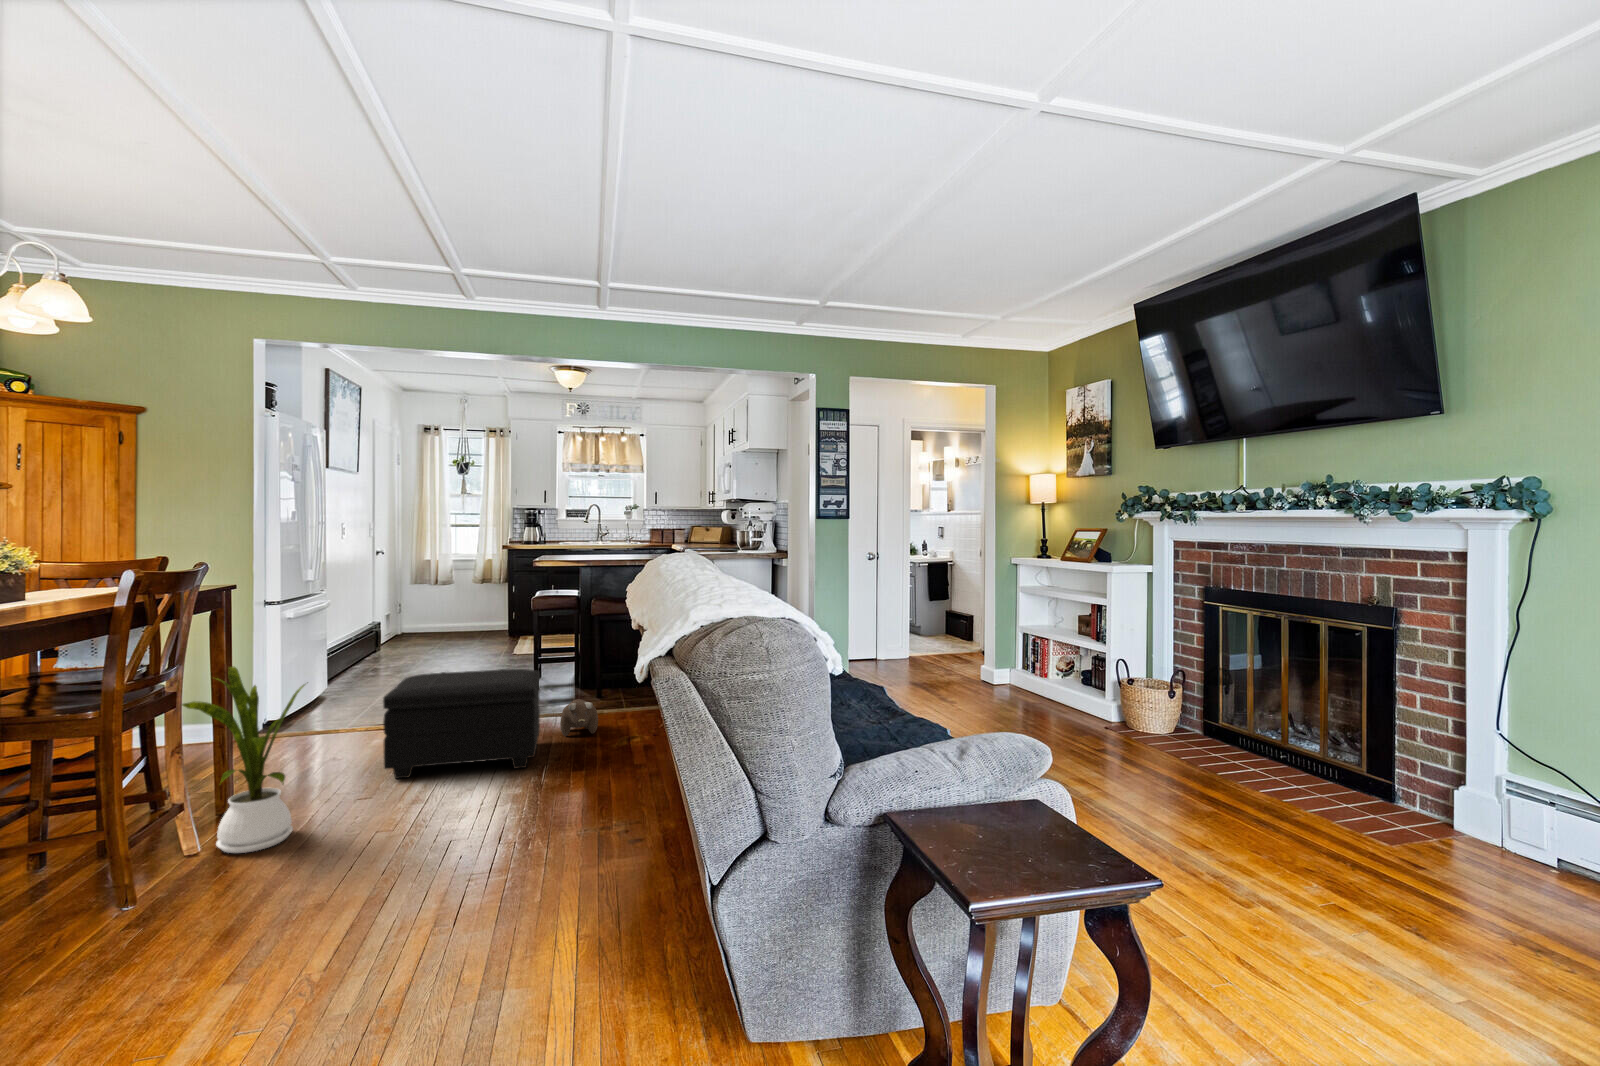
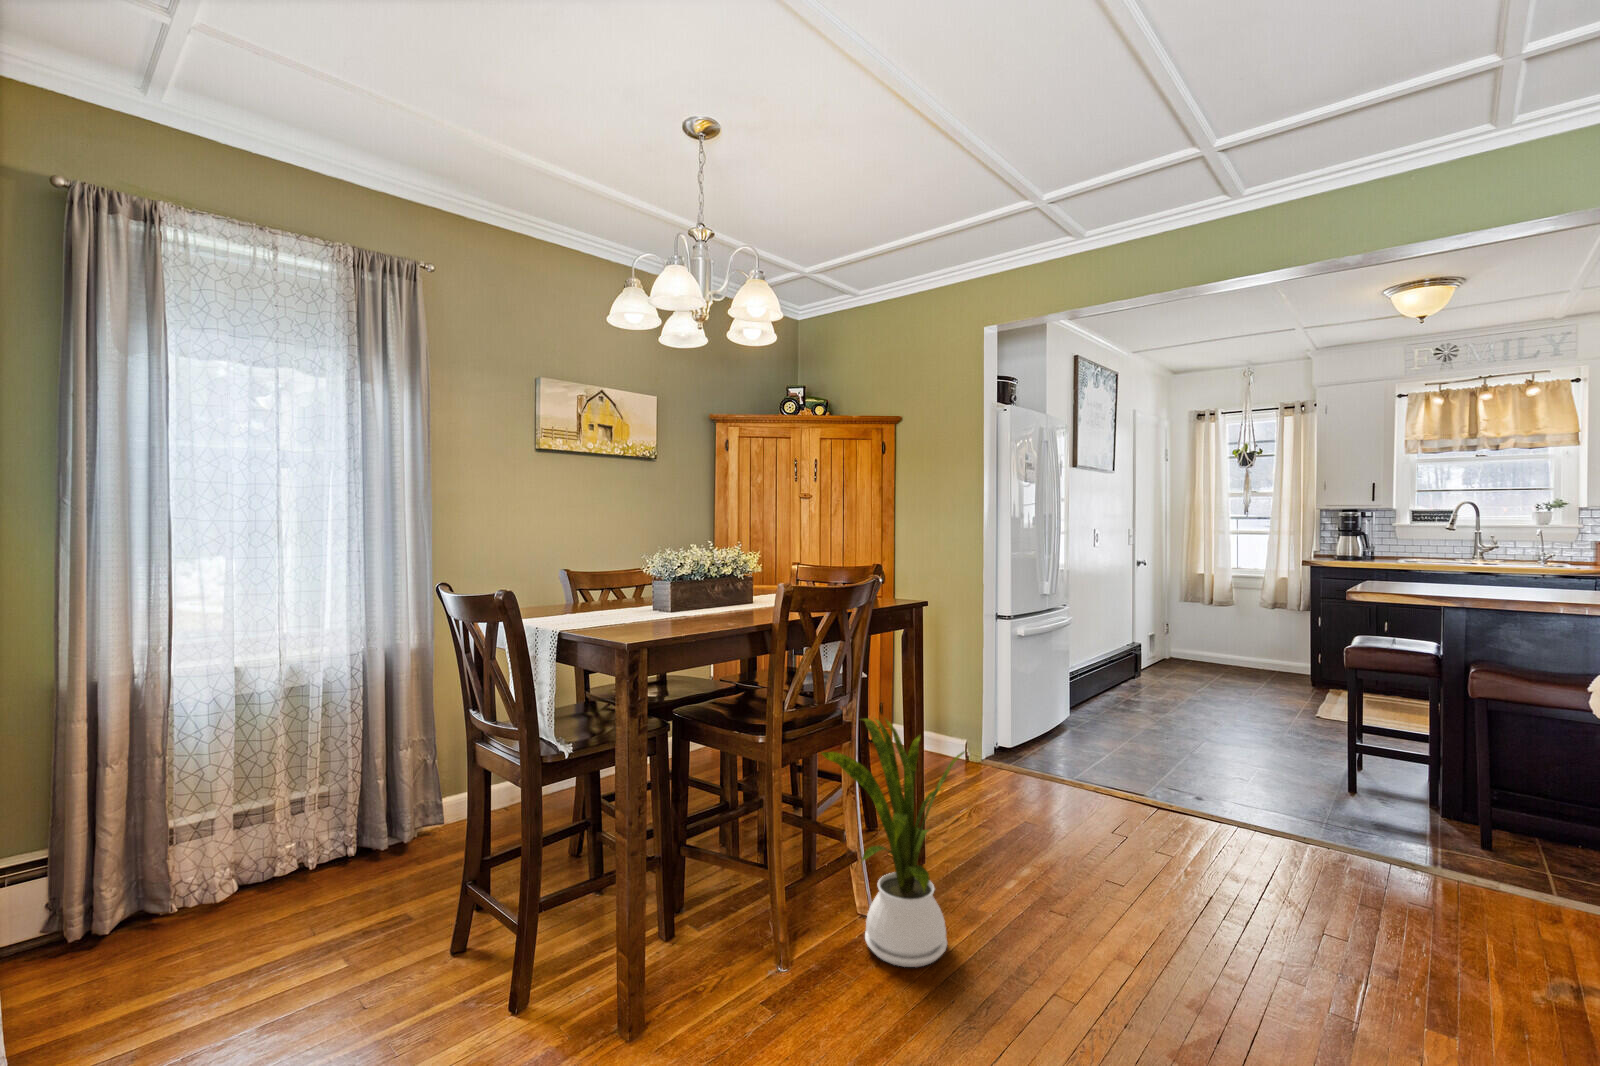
footstool: present [383,669,540,779] -> none [1085,748,1356,979]
plush toy: present [560,699,598,736] -> none [1401,860,1494,942]

